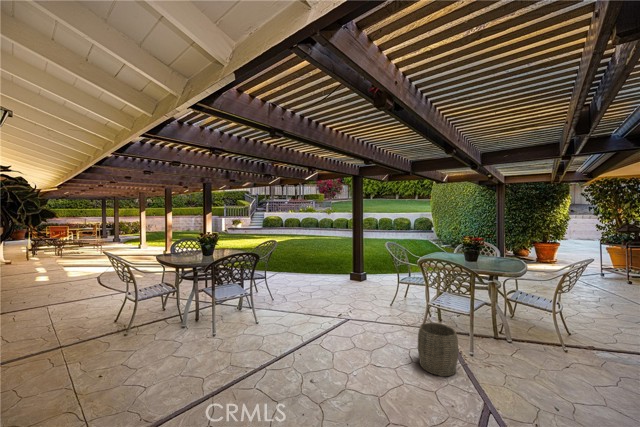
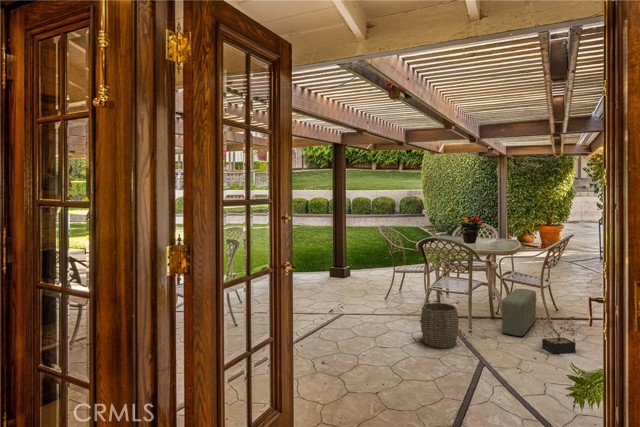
pouf: none [508,311,545,368] -> present [502,289,536,336]
decorative plant: none [549,350,607,402] -> present [535,315,578,353]

